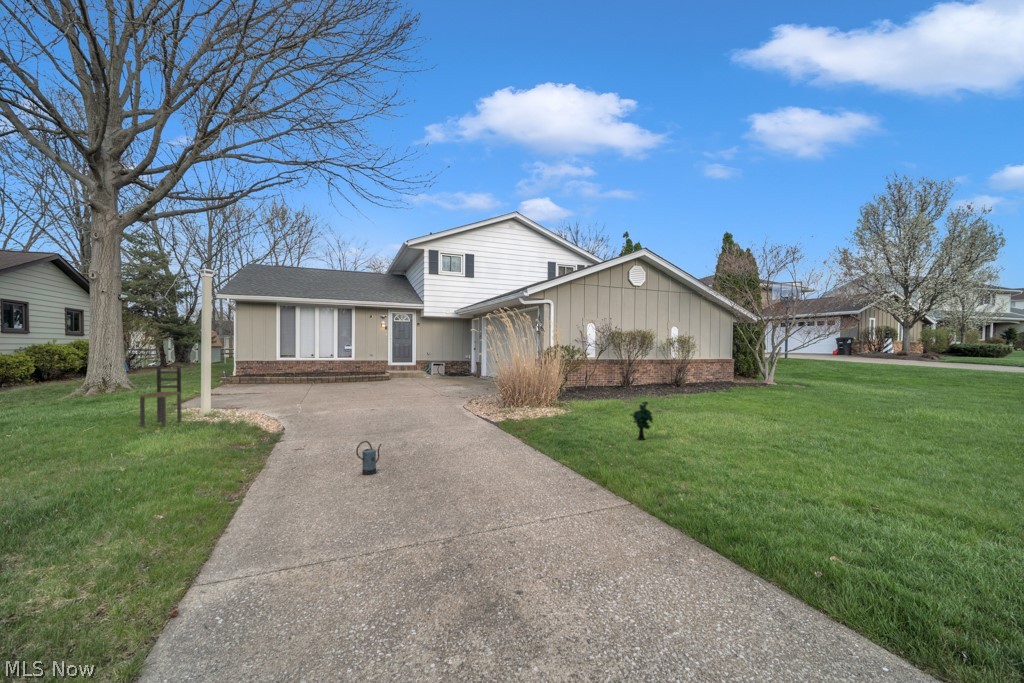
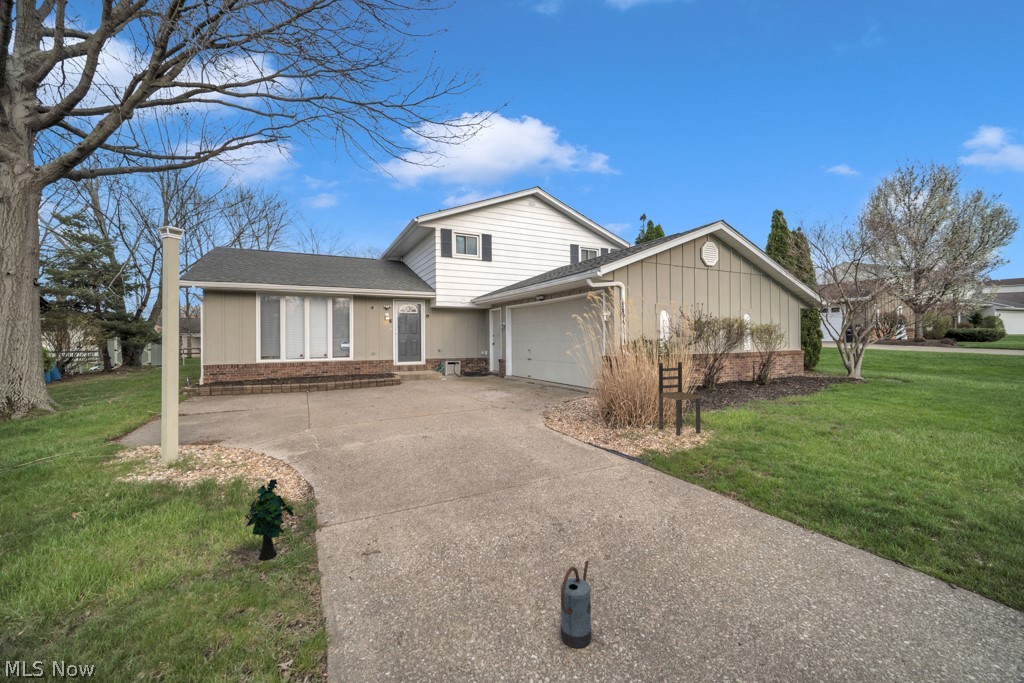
chair: present [140,366,181,427] -> present [659,362,700,435]
decorative plant: present [632,402,653,440] -> present [245,479,294,560]

